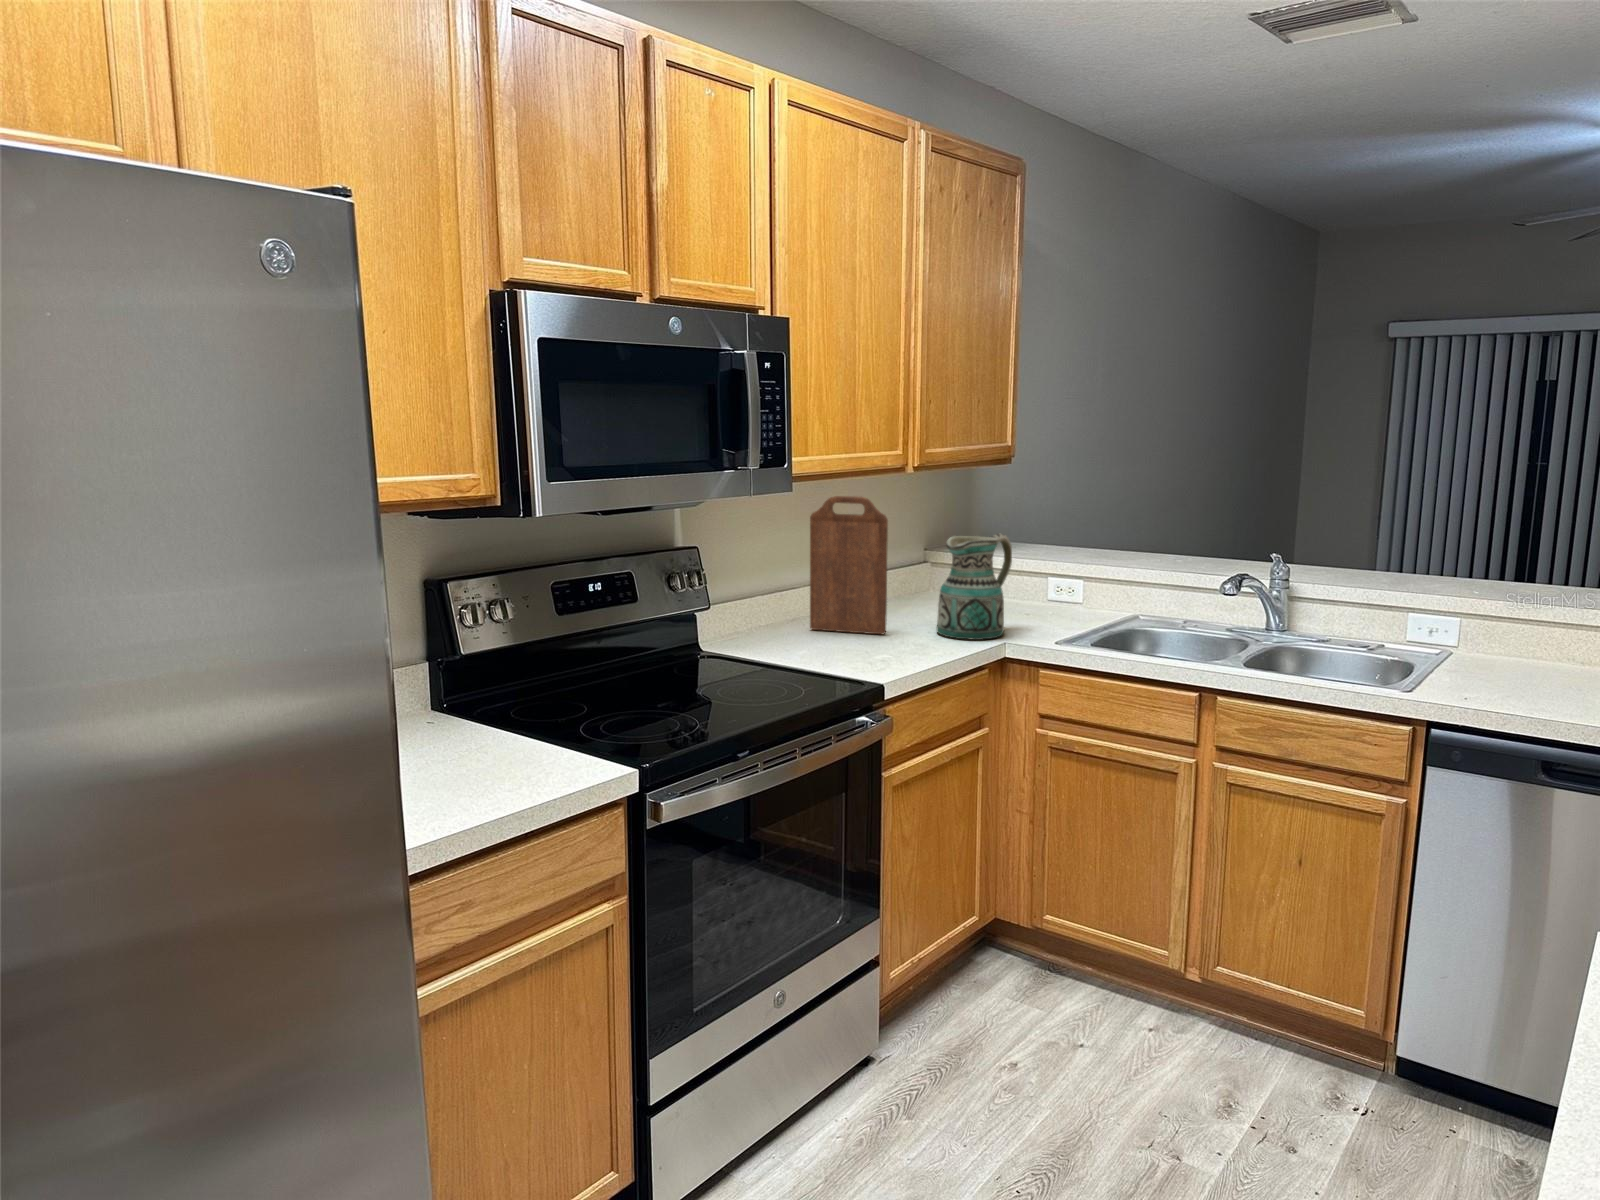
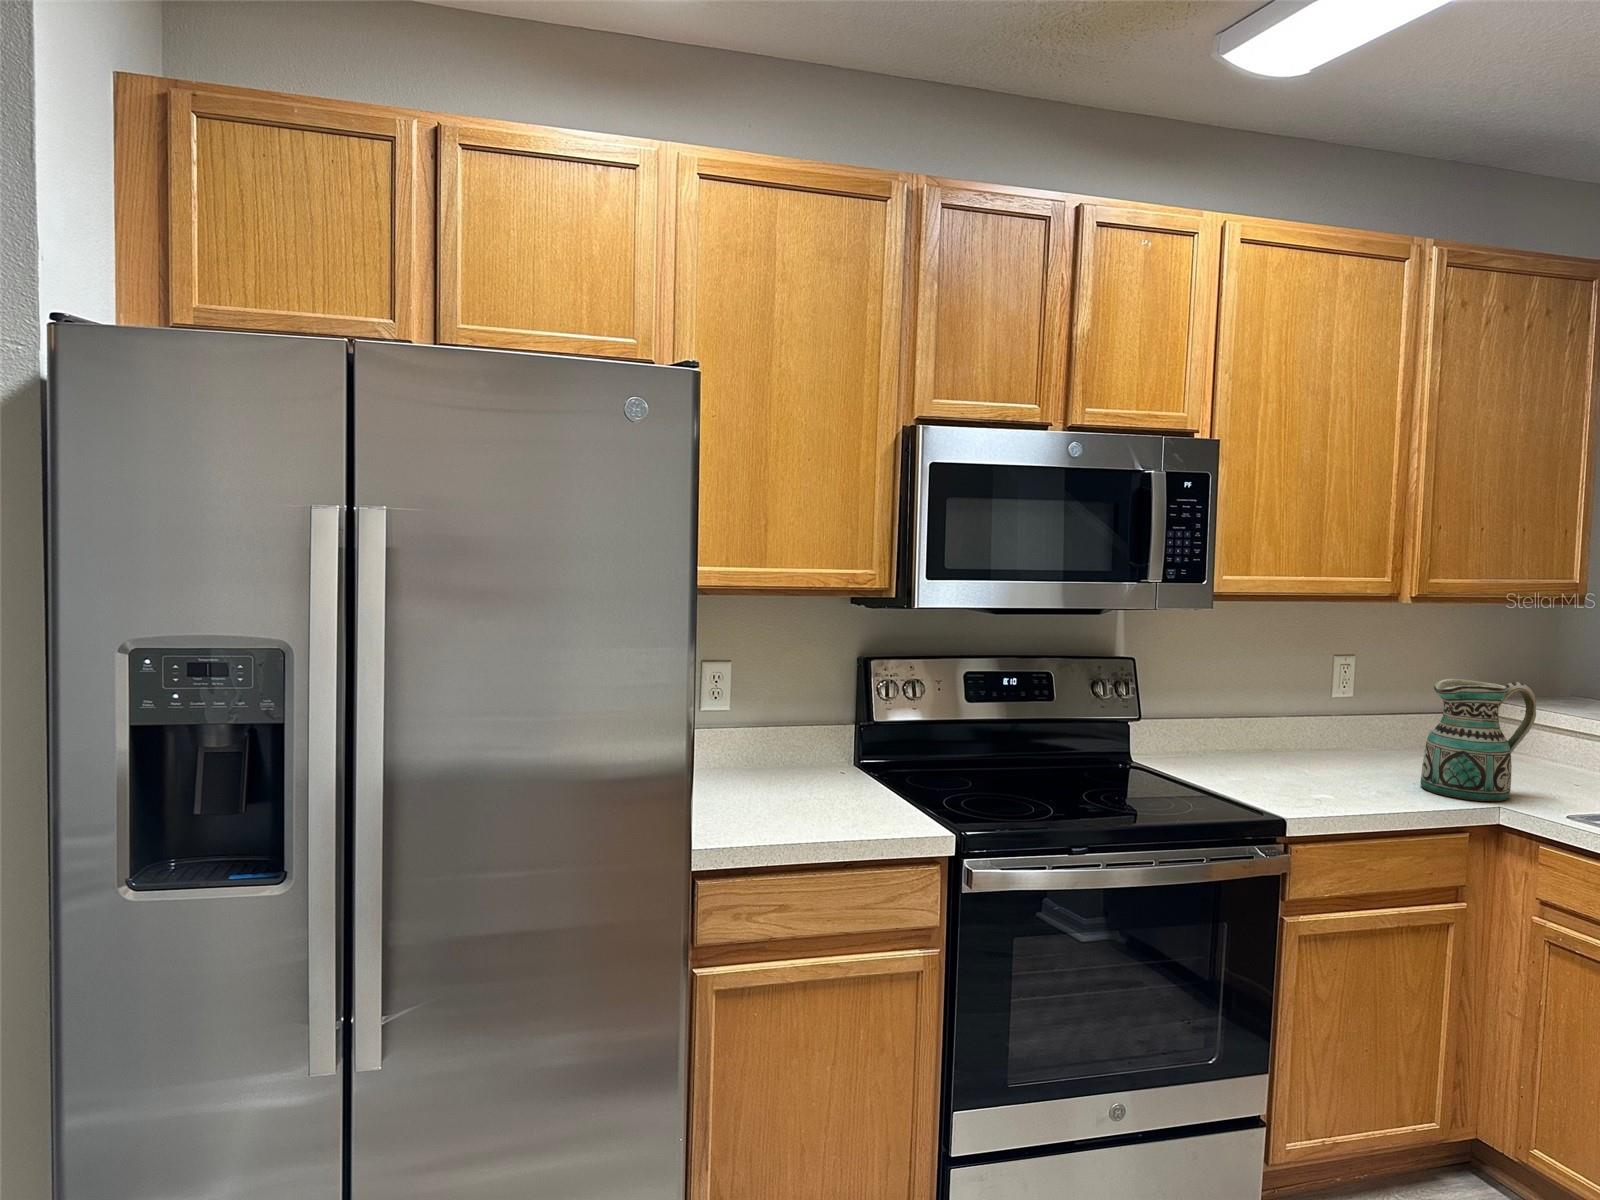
cutting board: present [810,496,888,634] -> none [1274,622,1365,776]

